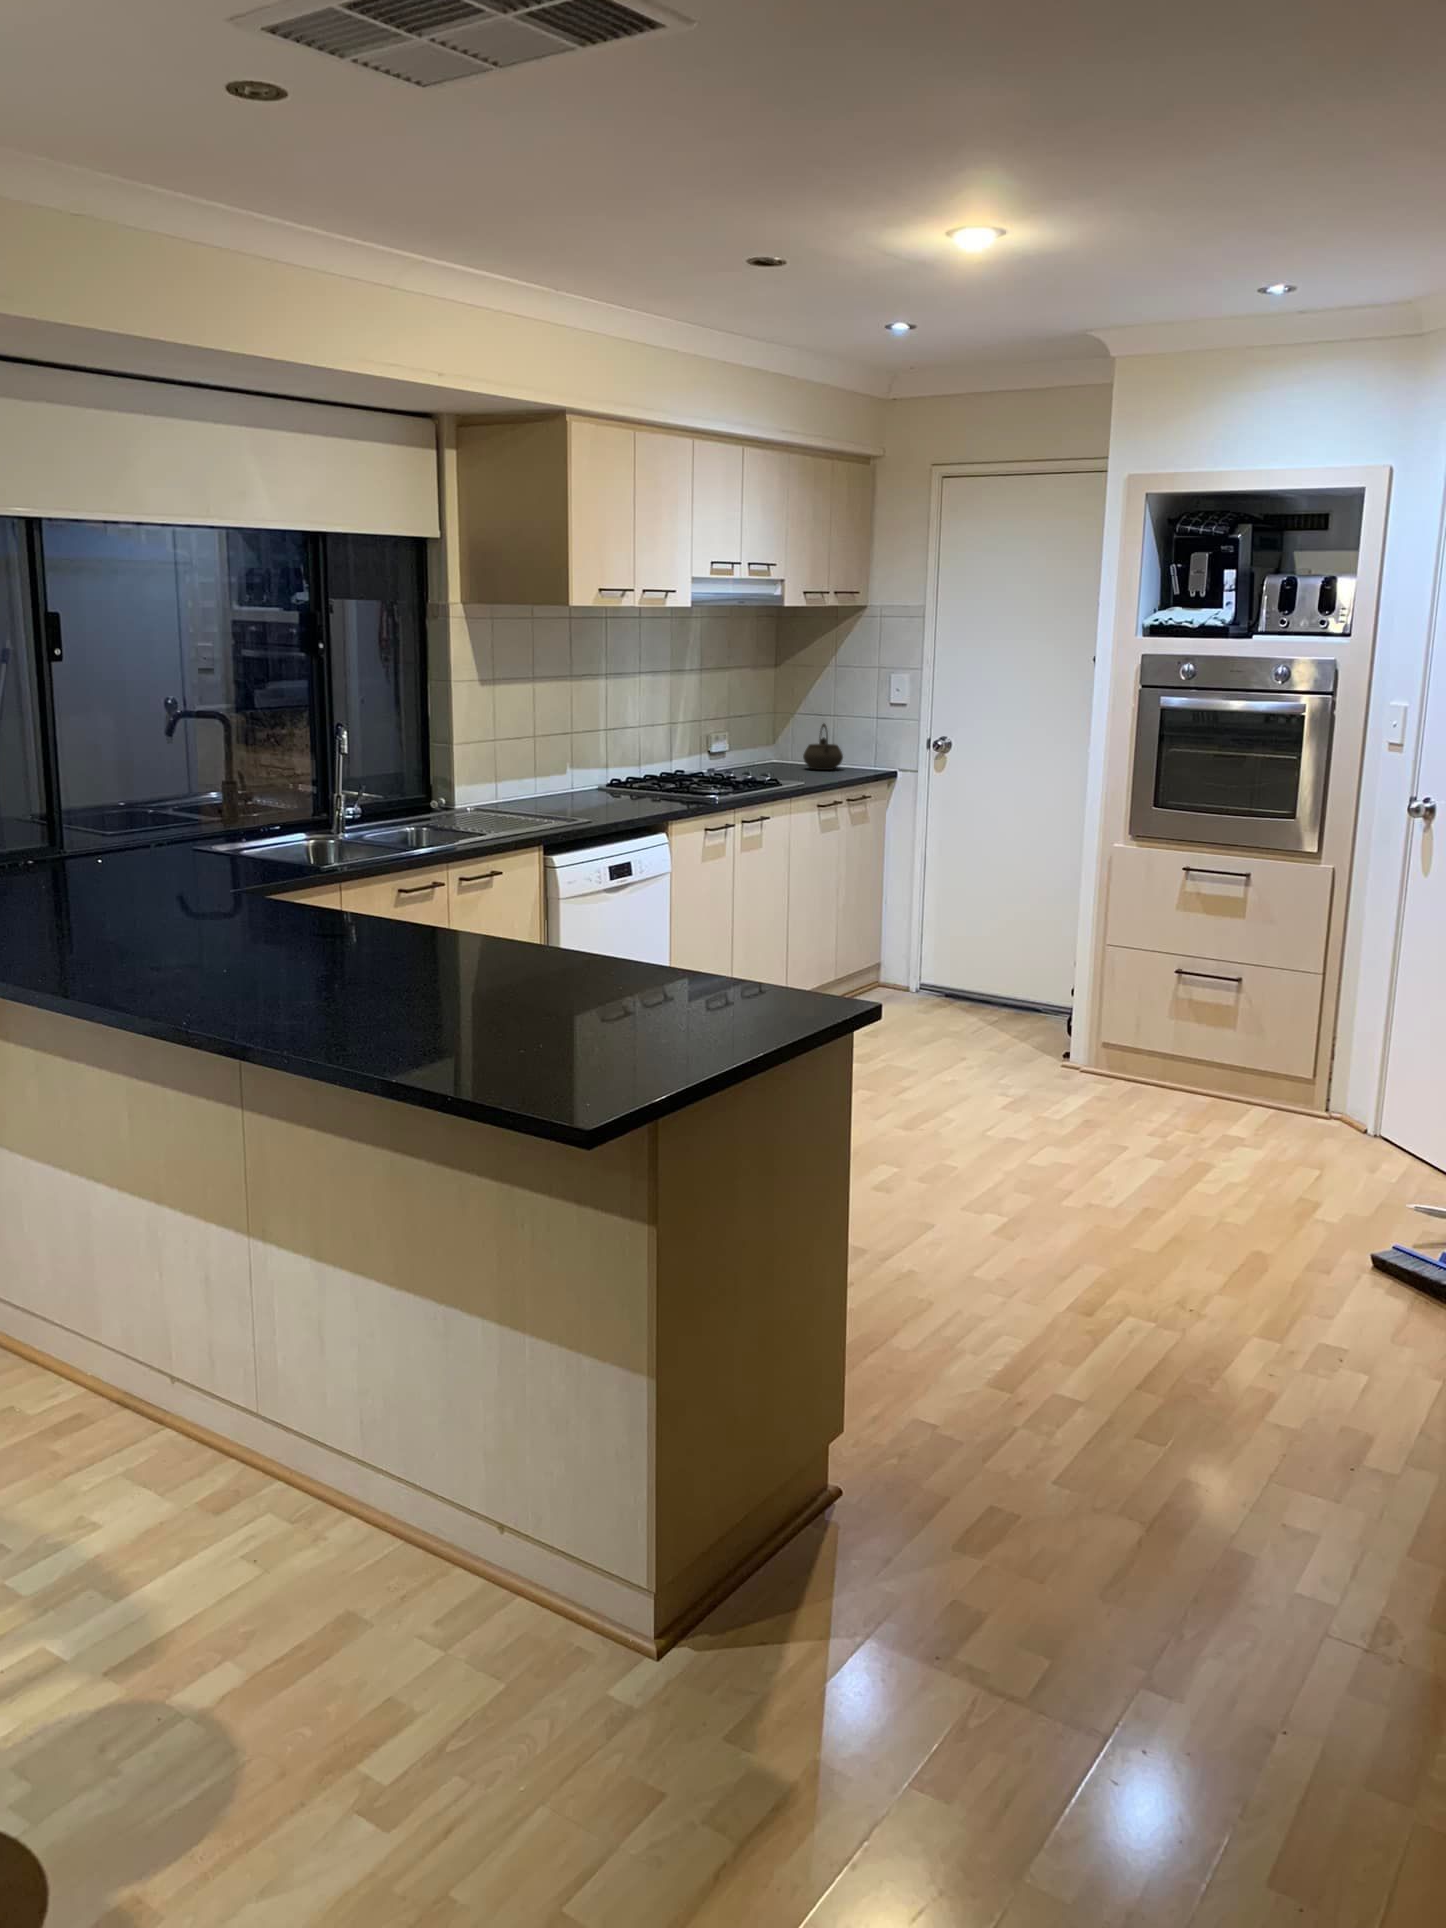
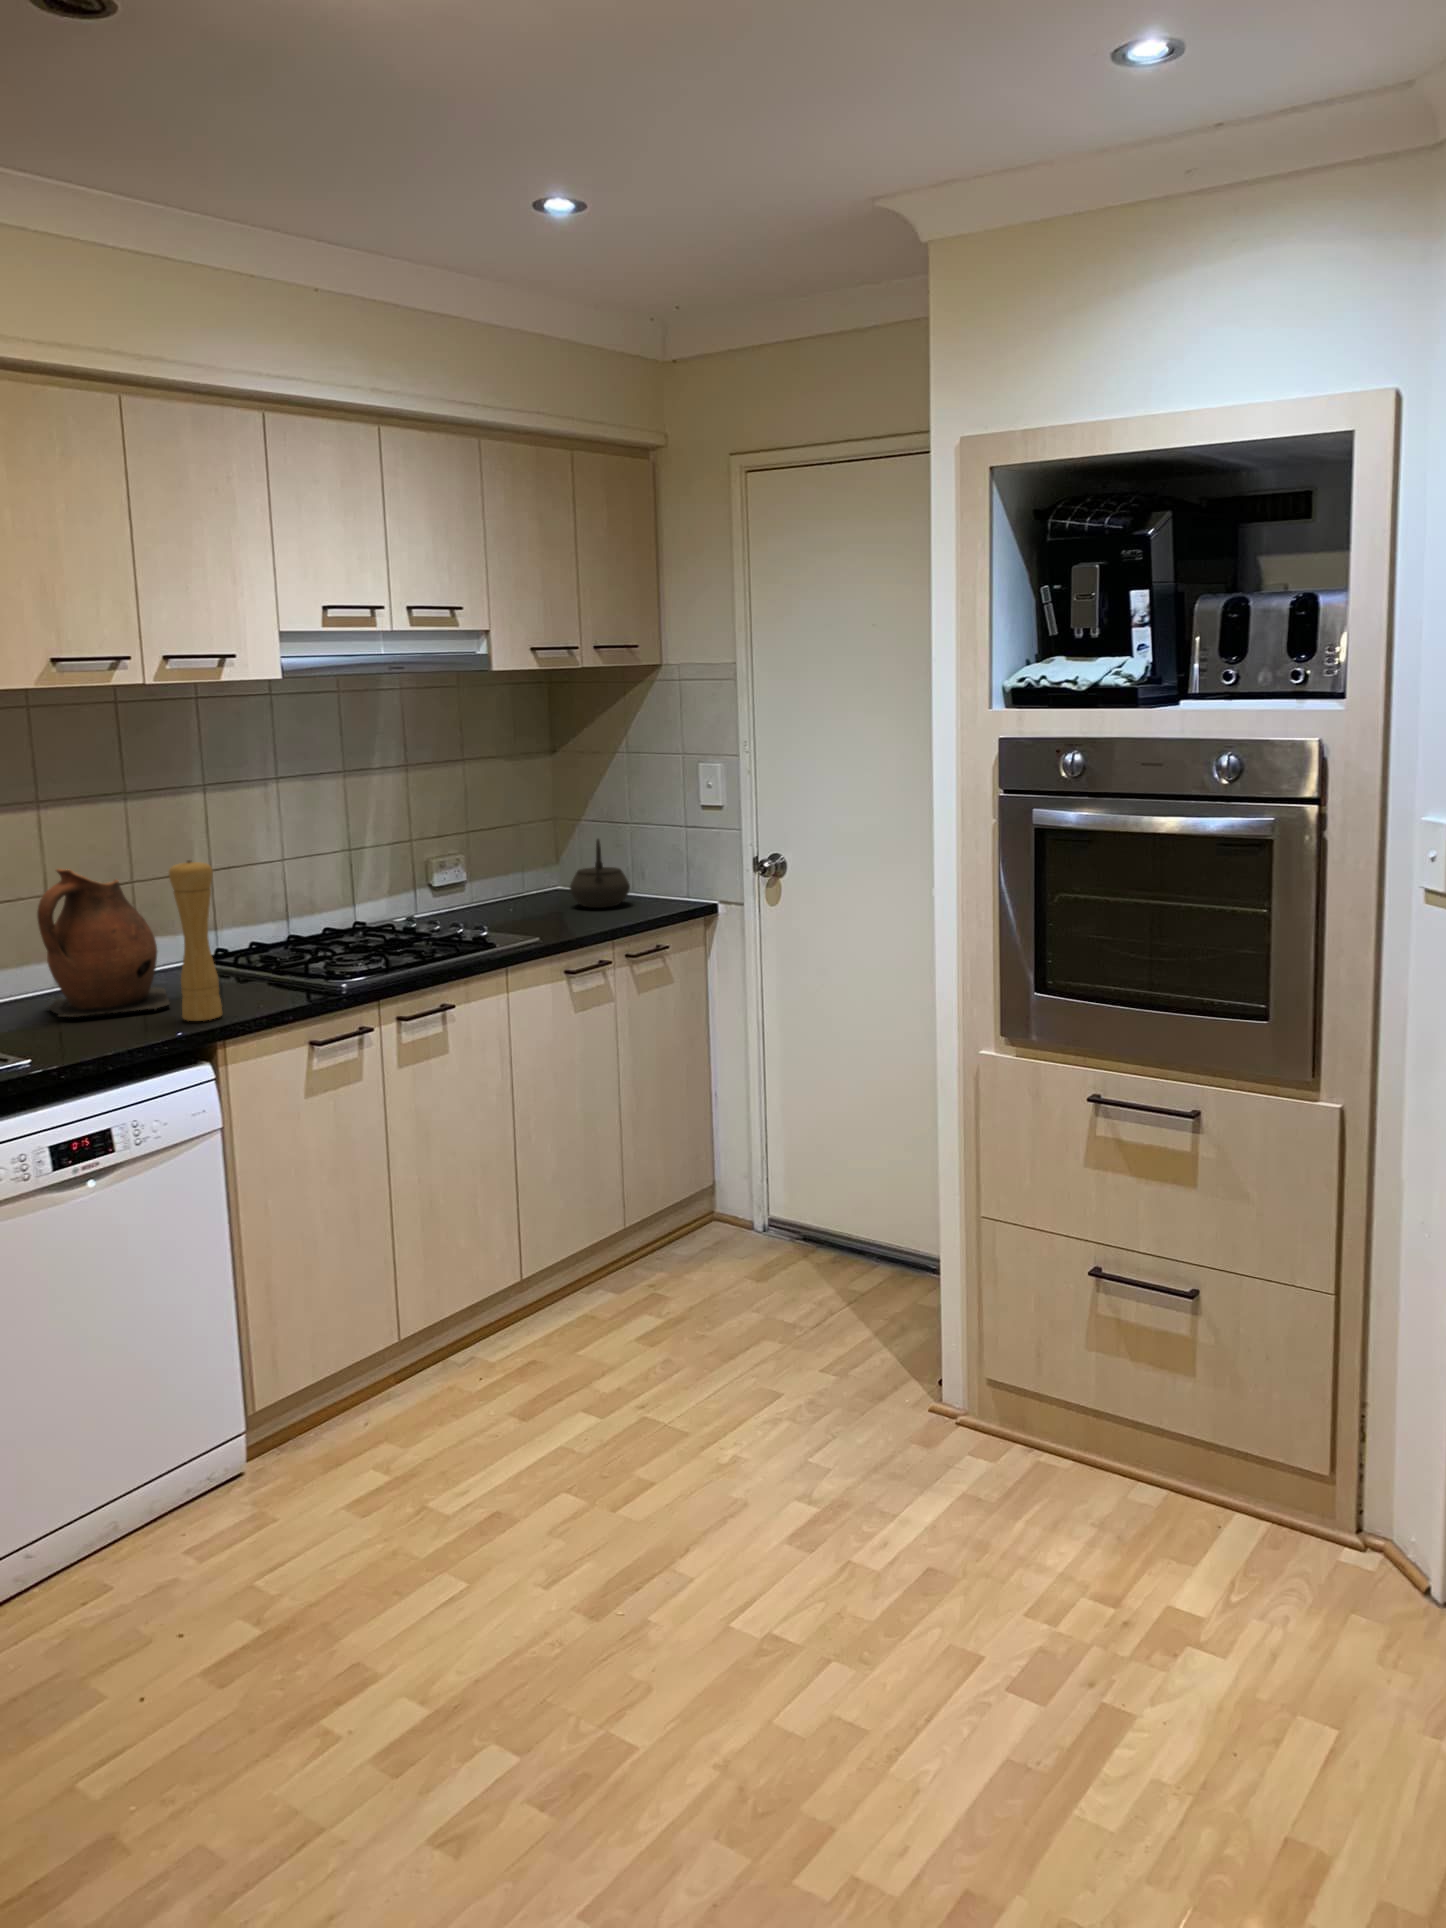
pepper mill: none [652,711,676,806] -> present [169,860,222,1021]
ceramic pitcher: none [555,714,634,802] -> present [37,869,169,1017]

